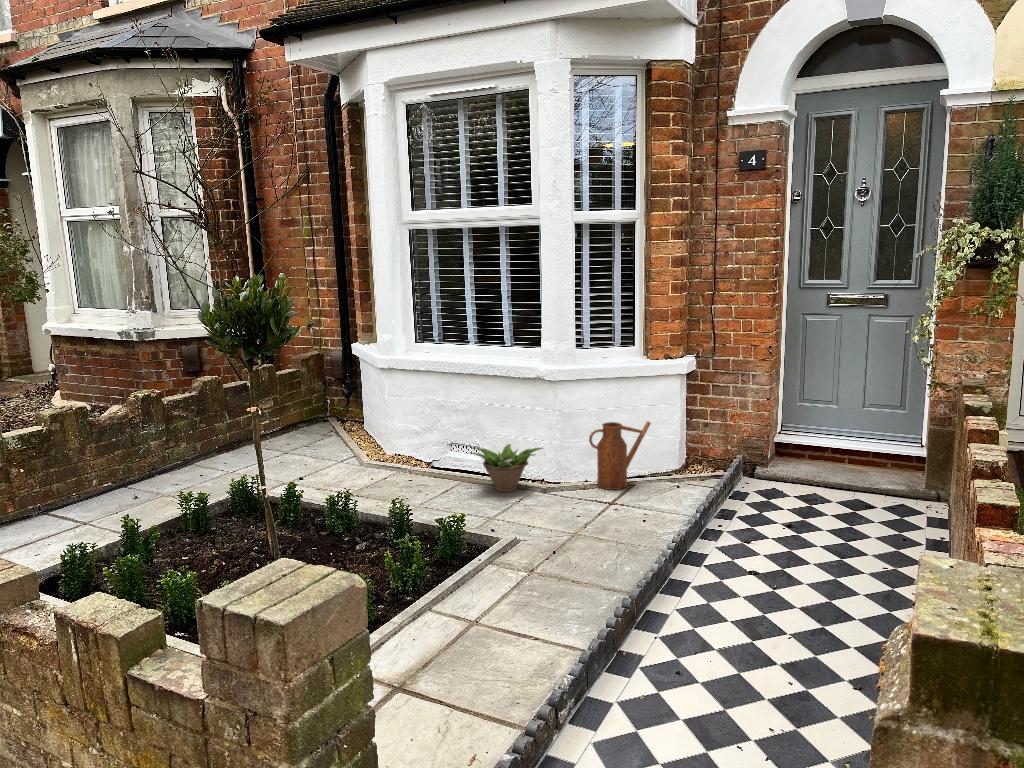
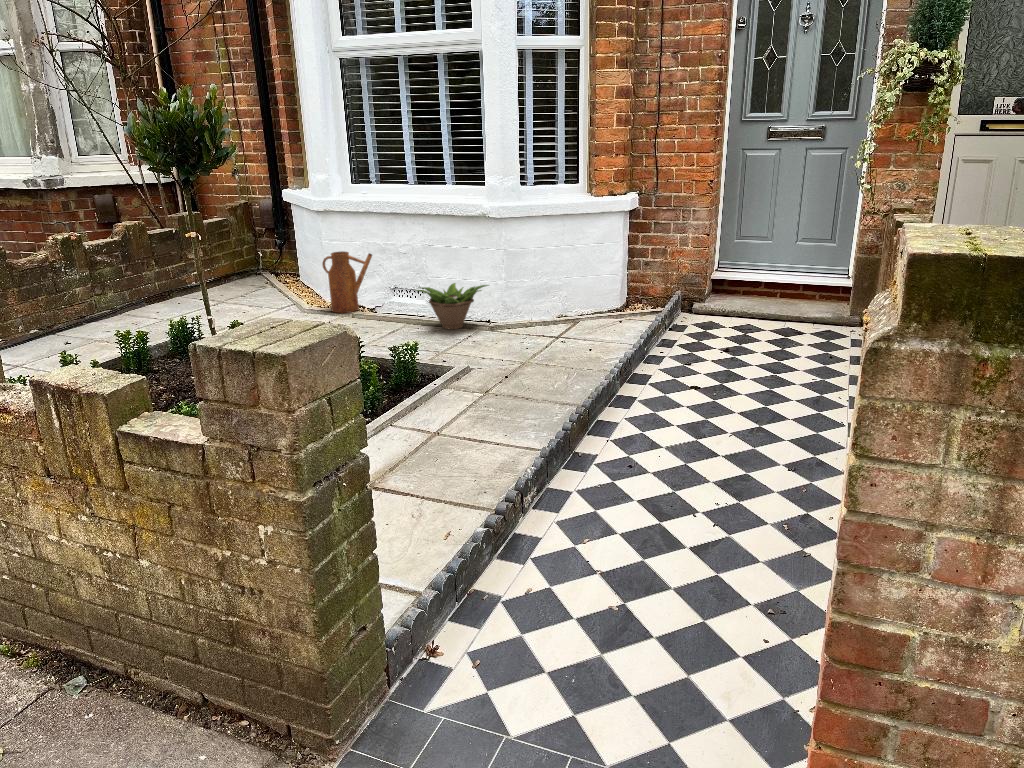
watering can: present [589,421,651,490] -> present [322,251,372,313]

